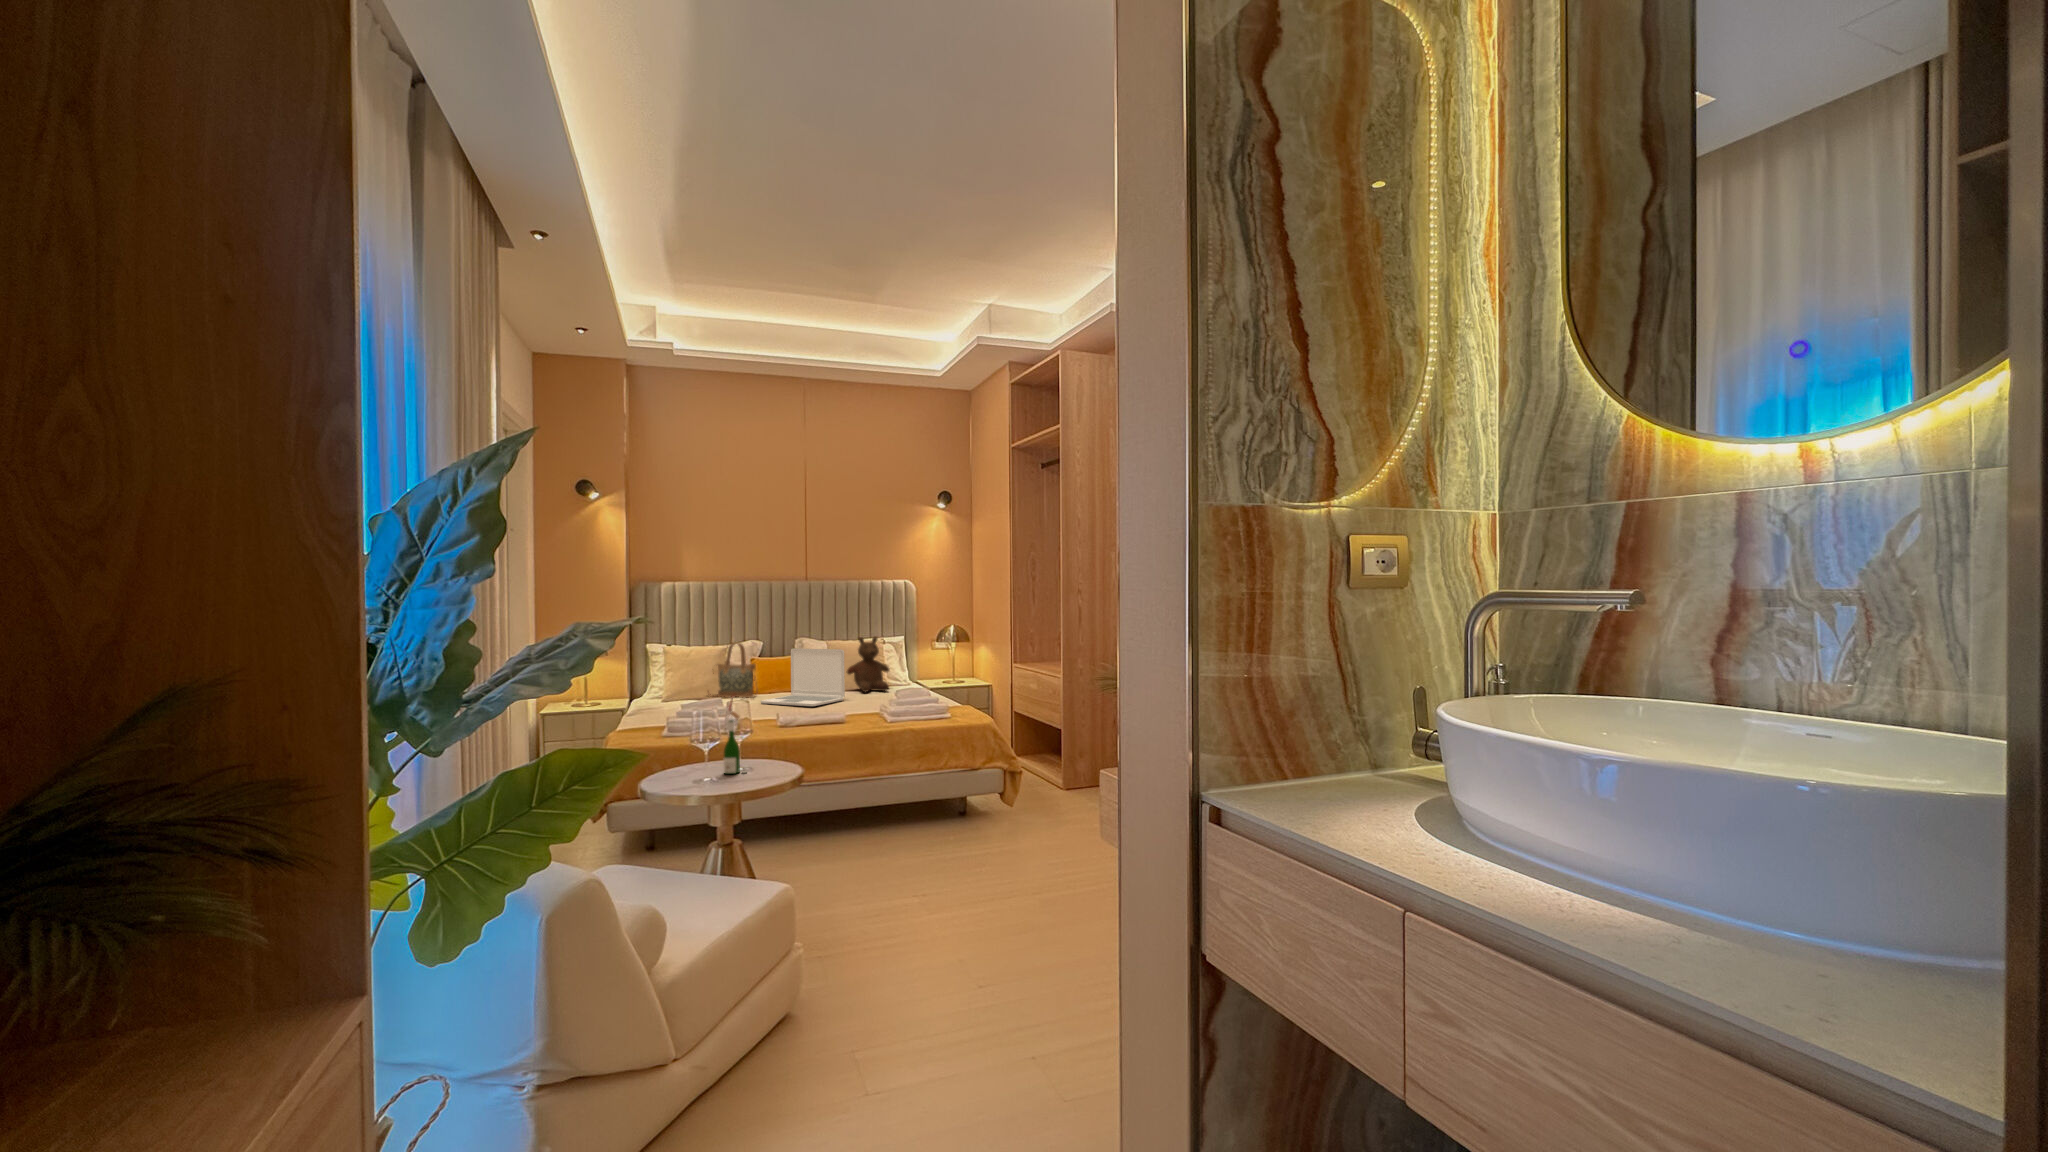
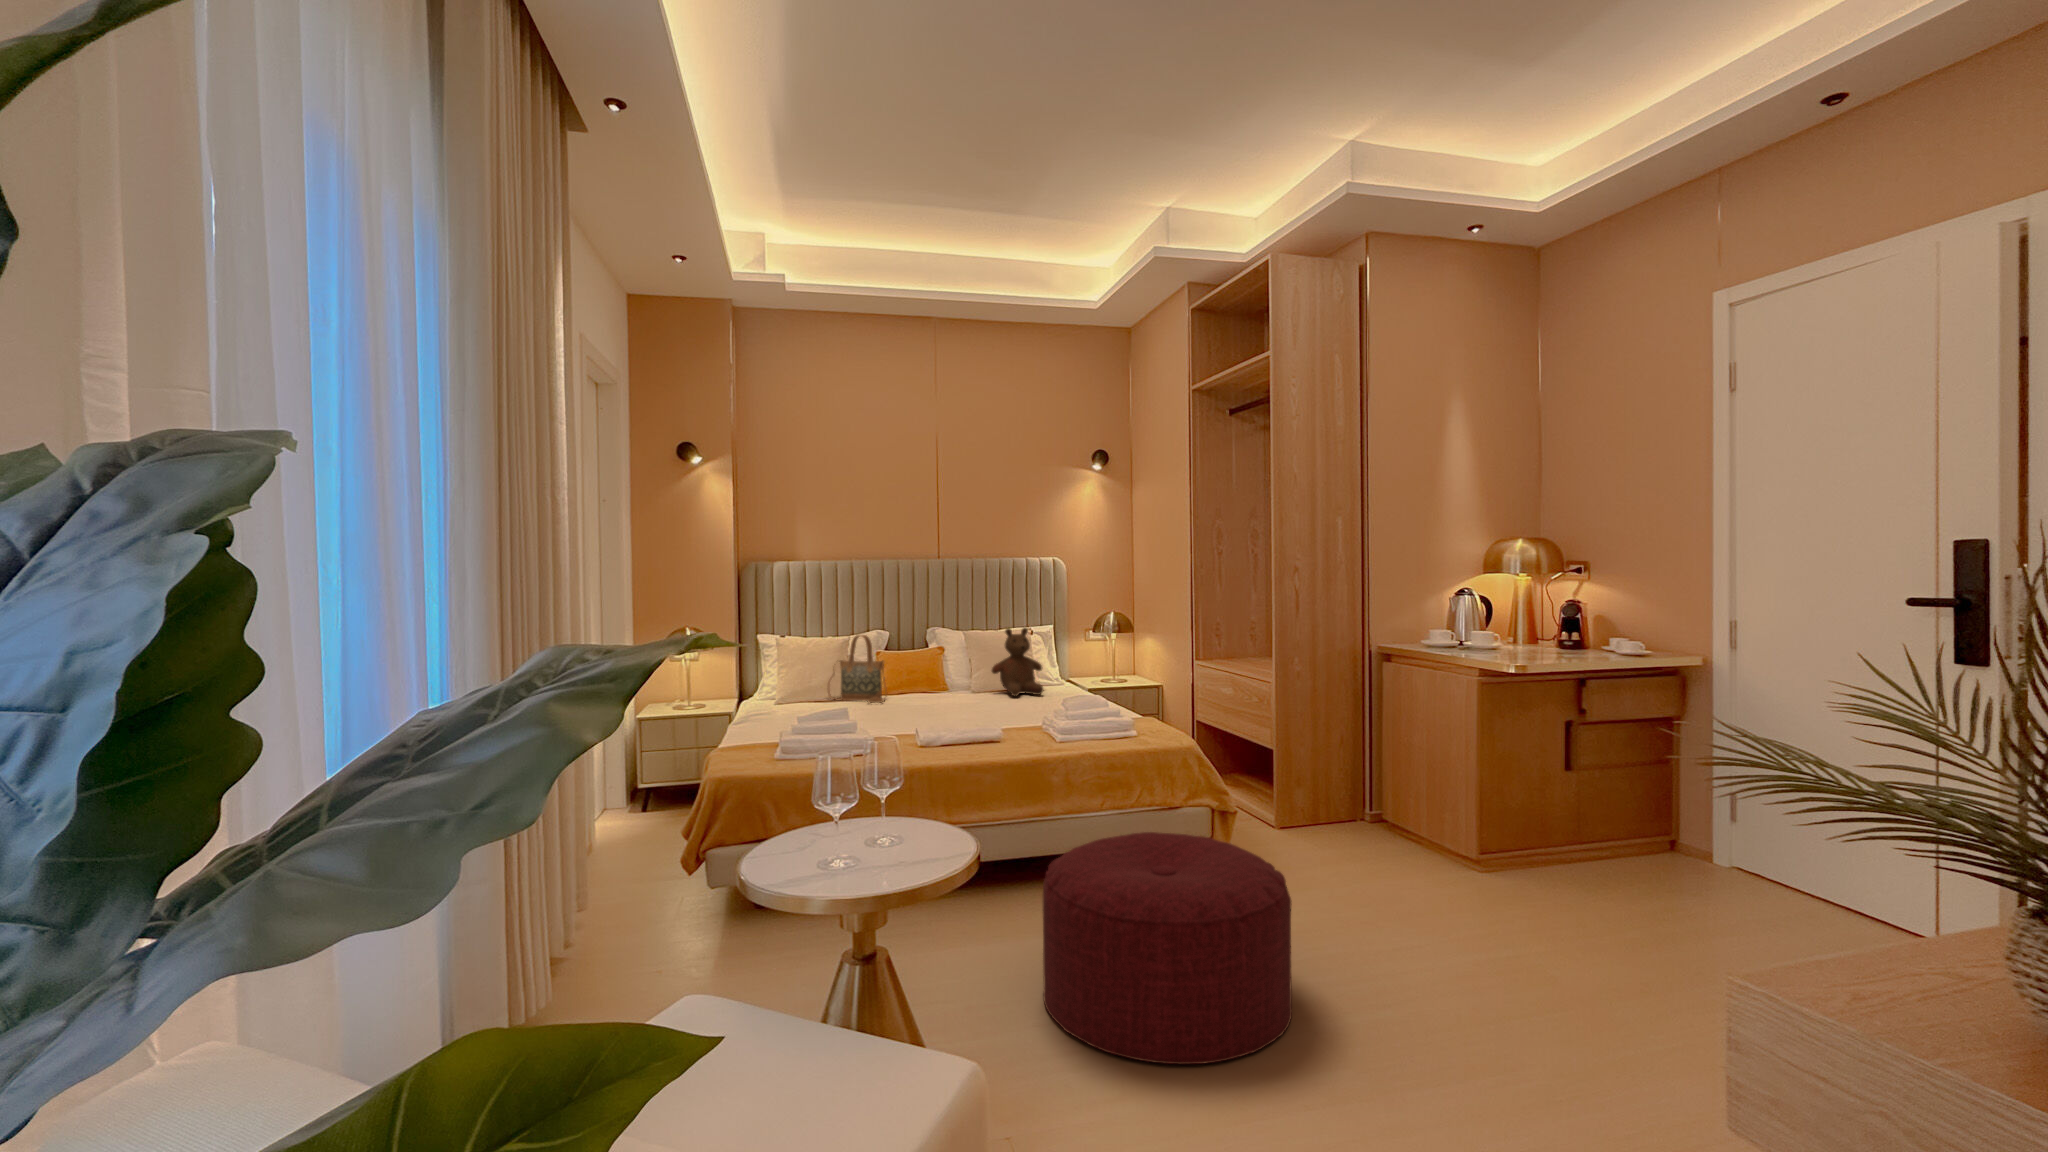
laptop: present [760,648,845,706] -> none [892,643,993,717]
wine bottle: present [724,694,745,774] -> none [865,723,897,837]
ottoman: none [855,777,1029,920] -> present [1043,832,1292,1064]

